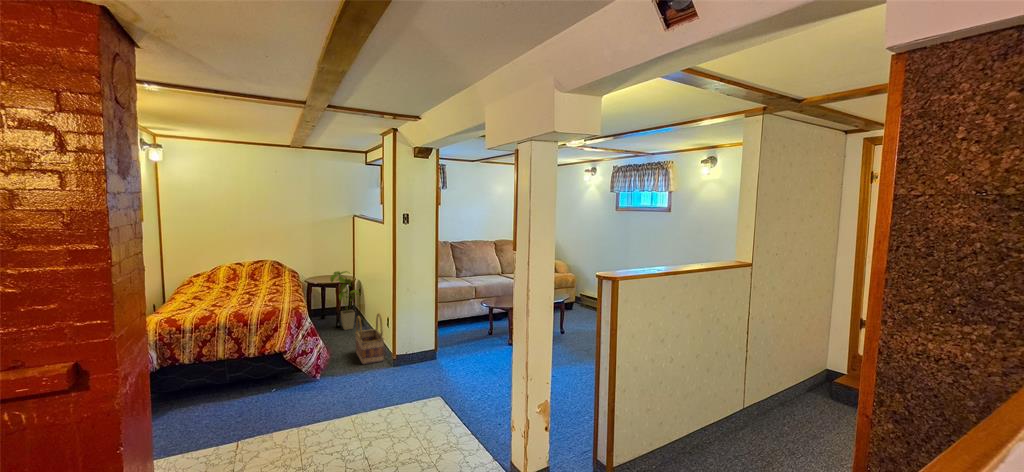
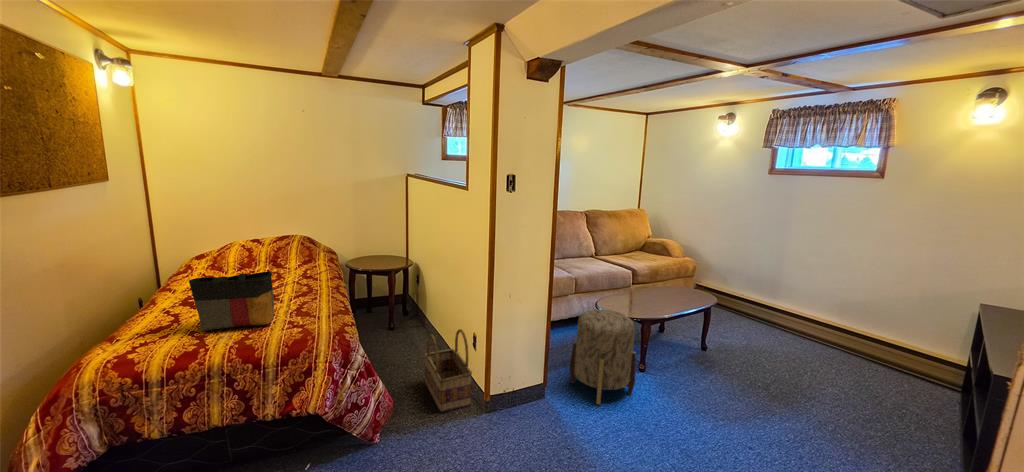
house plant: present [330,271,361,330] -> none [382,254,426,335]
tote bag: none [205,274,255,309] -> present [189,272,274,331]
ottoman: none [453,299,494,358] -> present [569,309,636,405]

